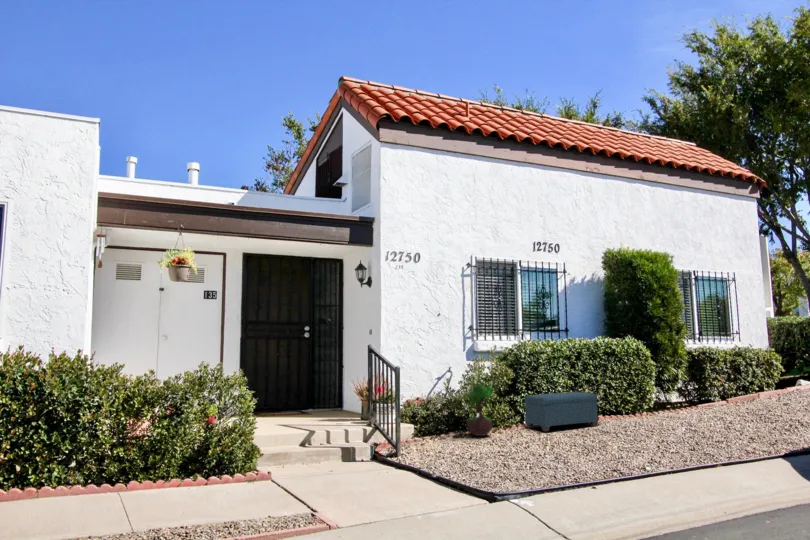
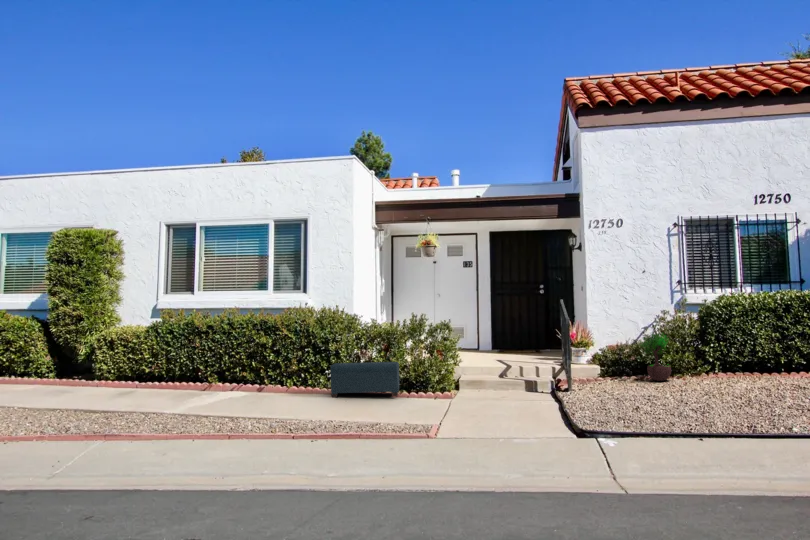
bench: present [525,392,598,431] -> present [330,362,399,398]

